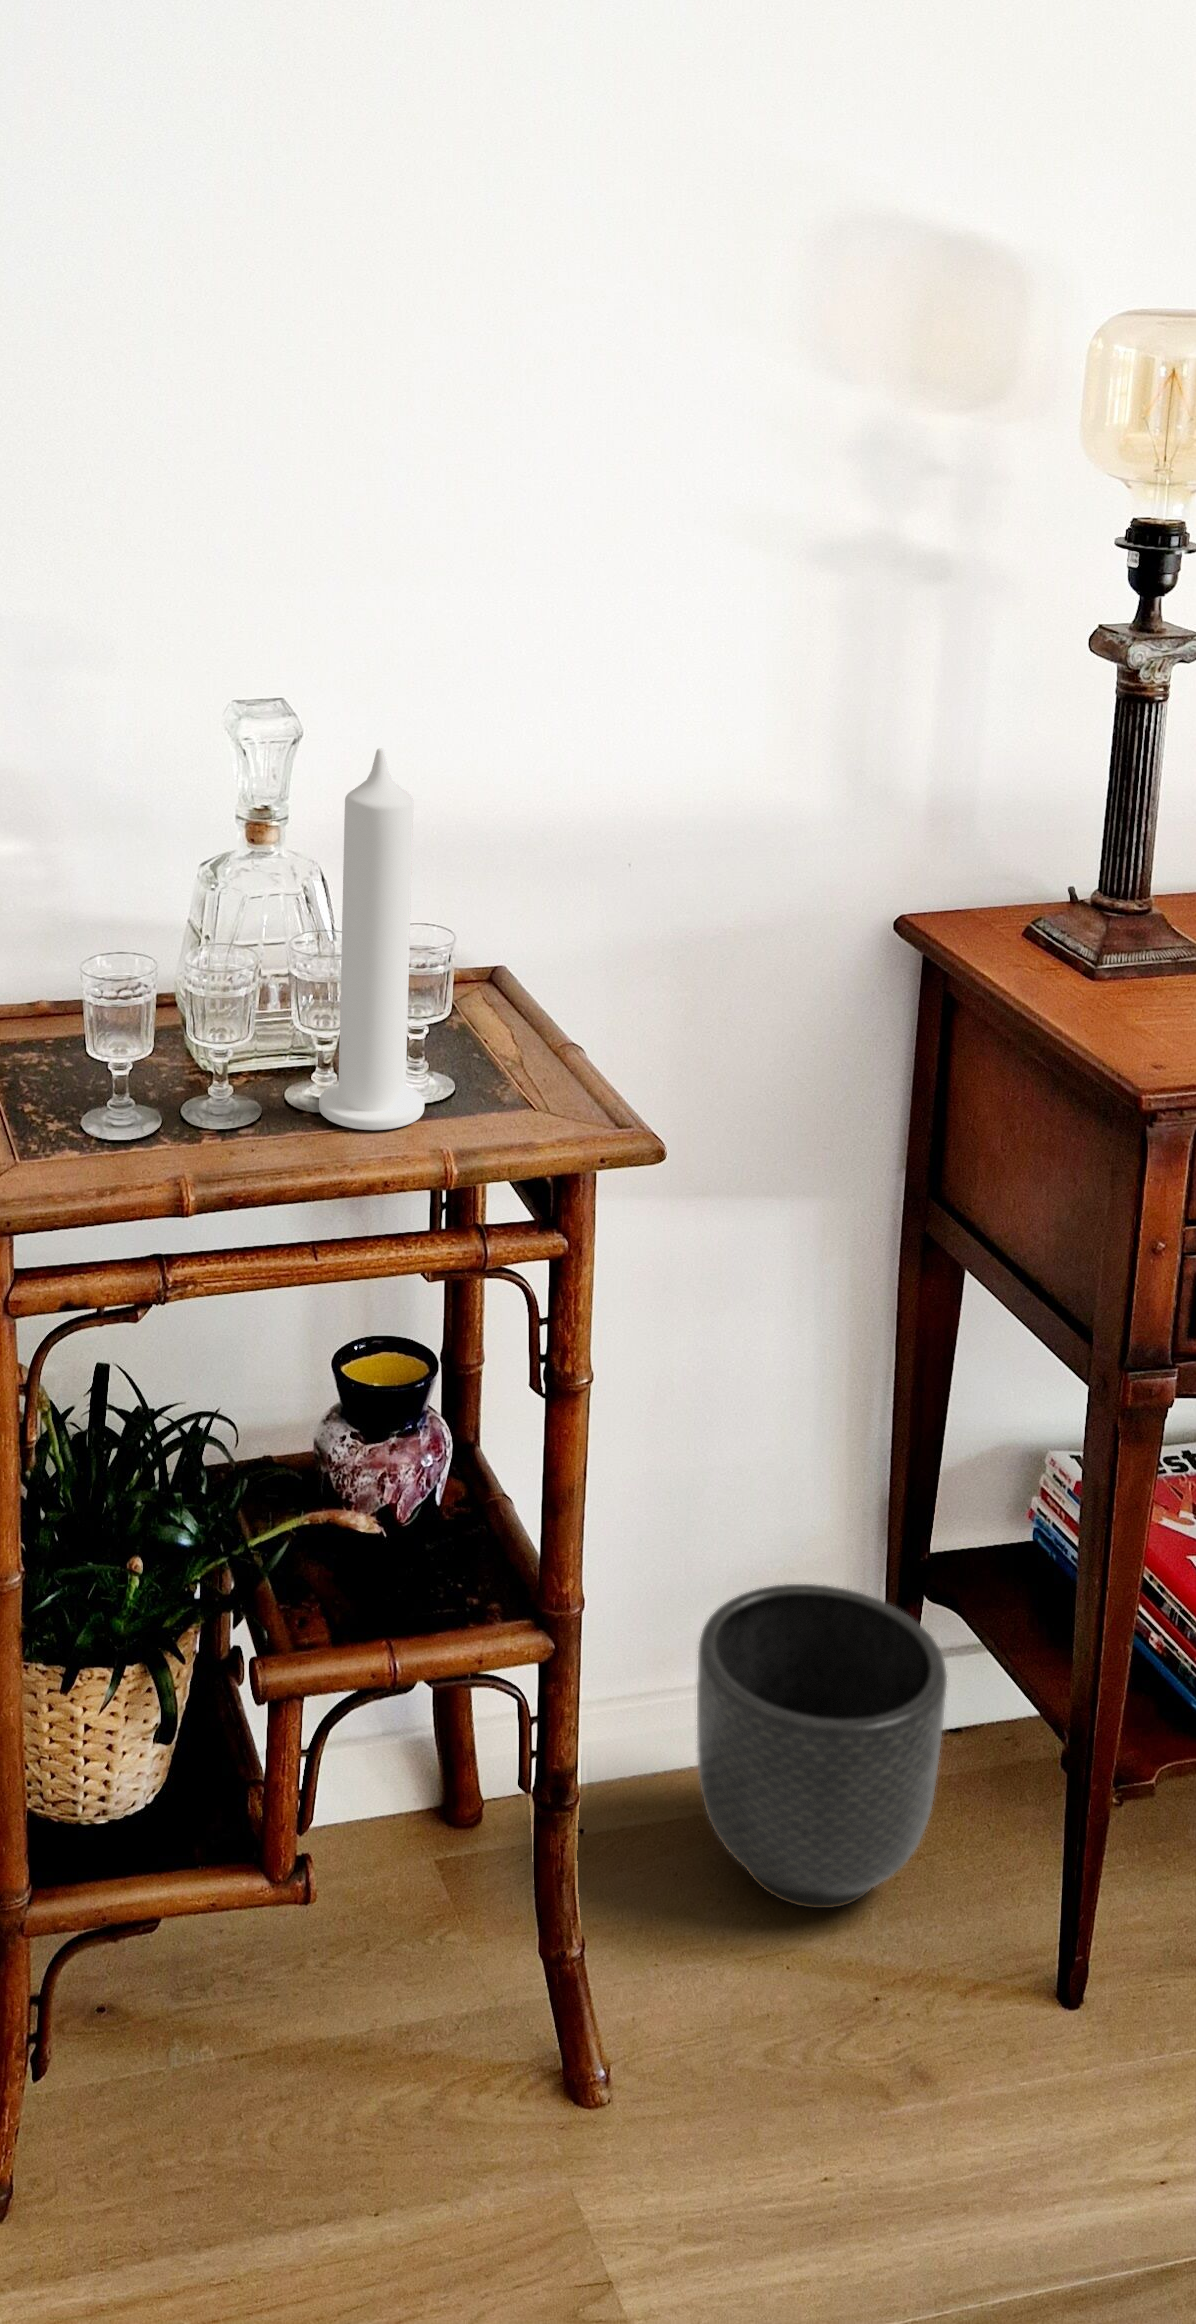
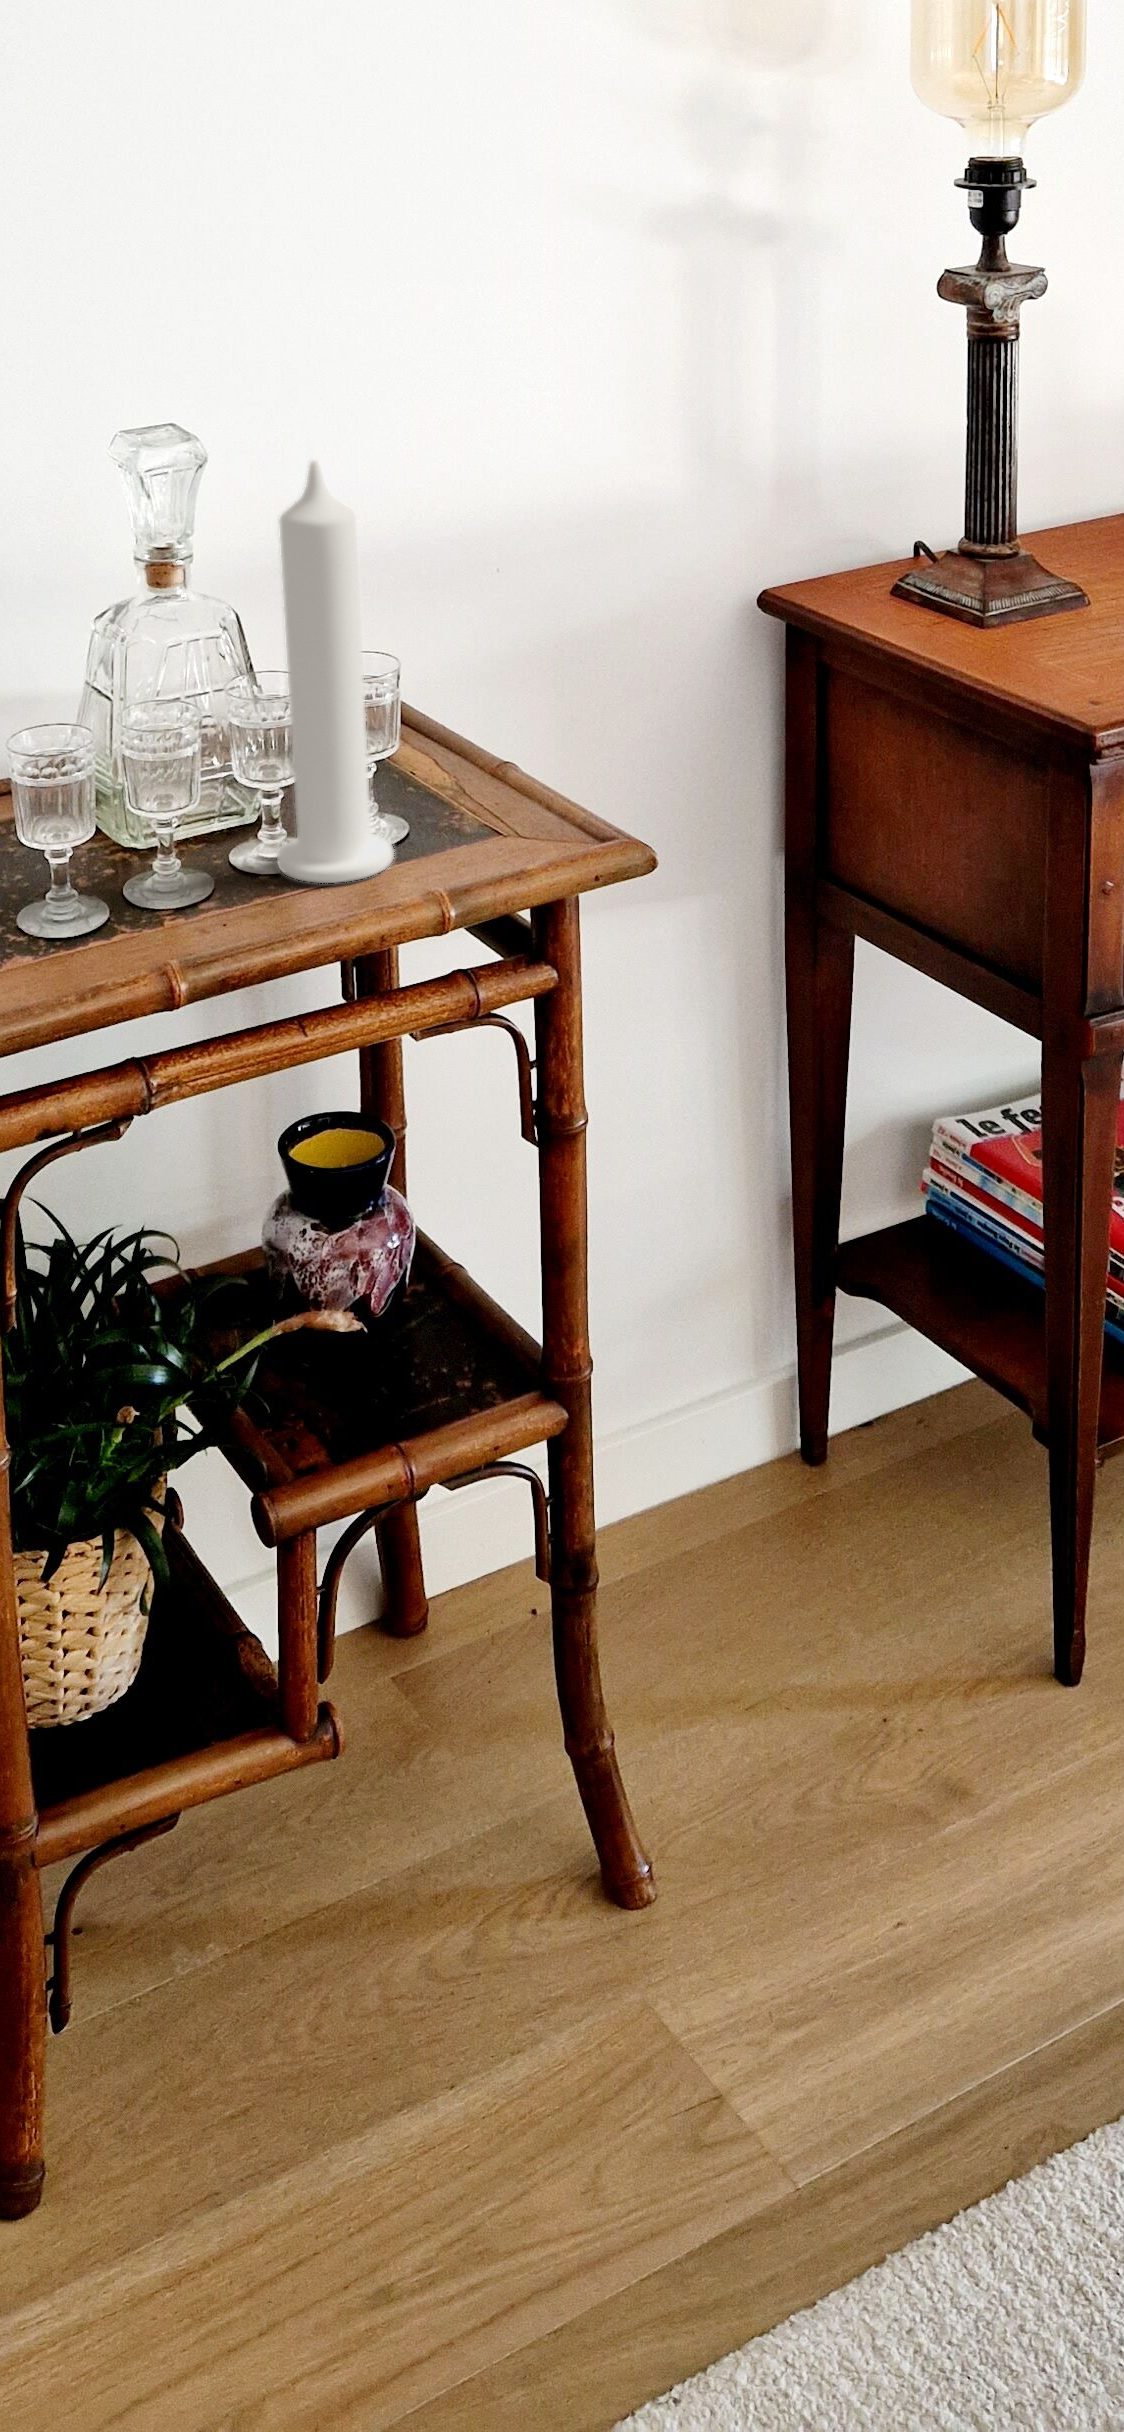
planter: present [697,1584,947,1908] -> none [654,1299,907,1624]

